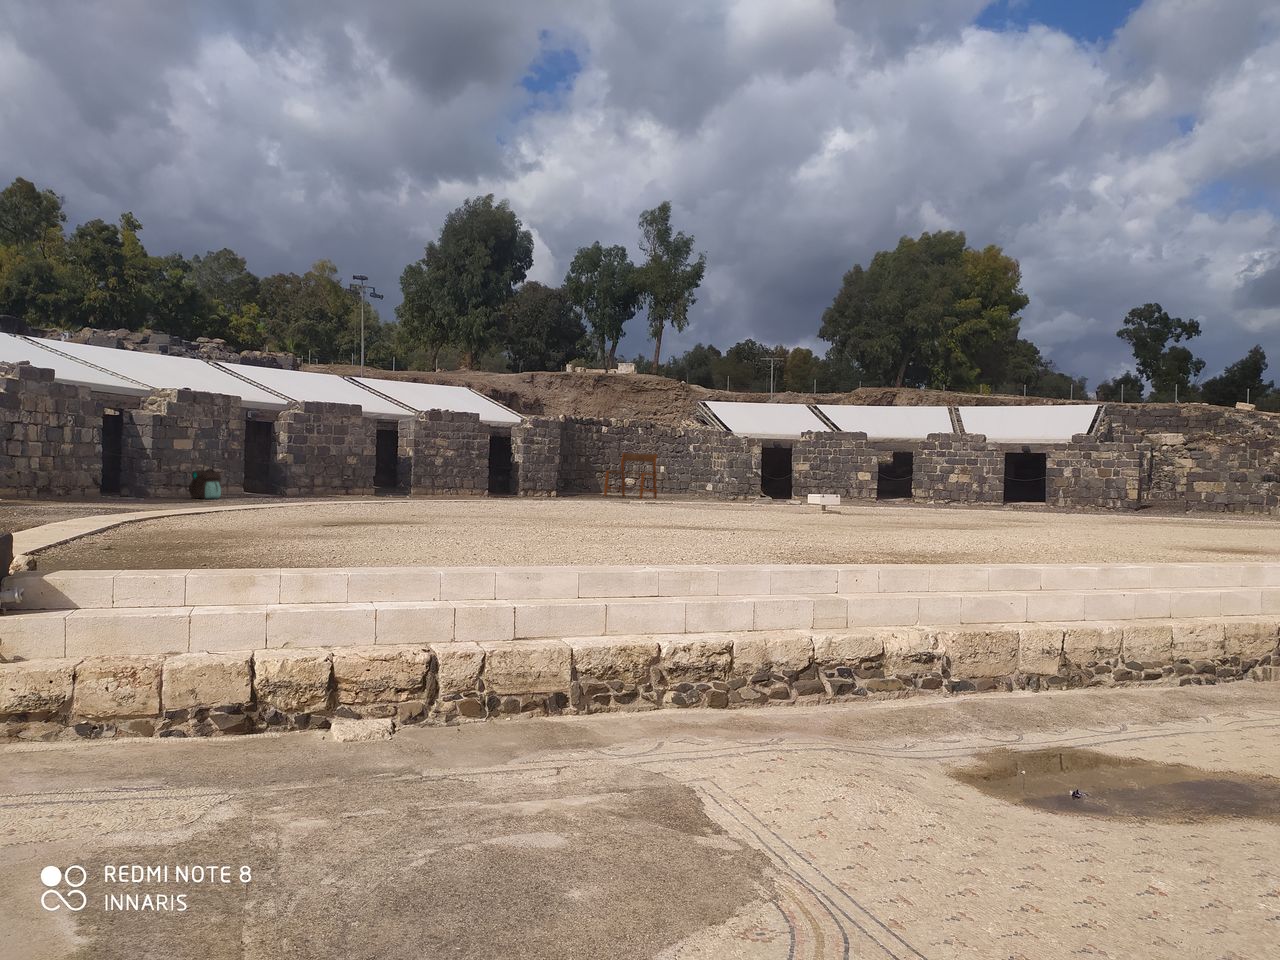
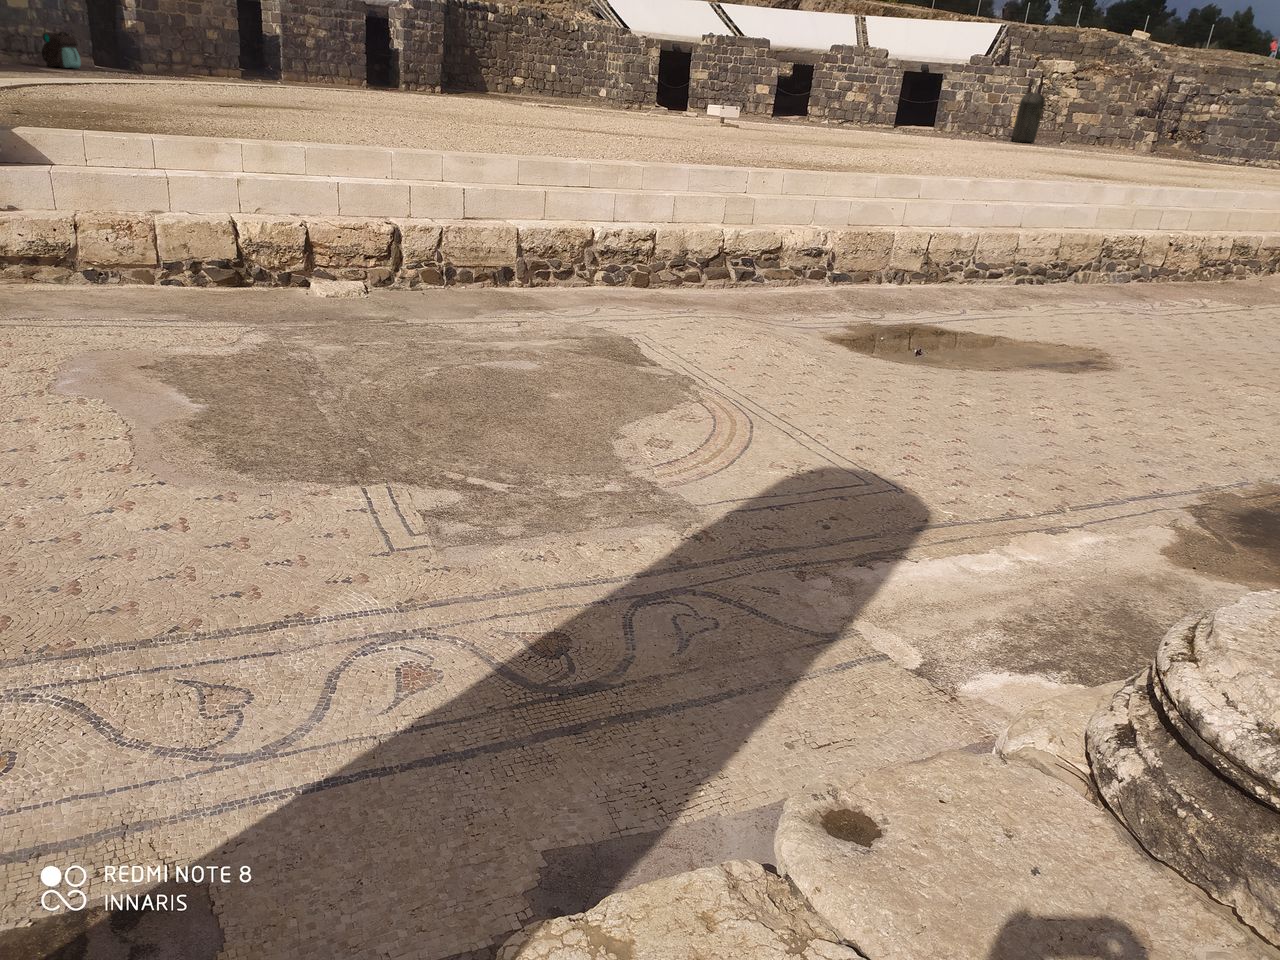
bench: present [604,453,657,499] -> none [498,45,556,100]
trash can: none [1133,464,1161,513] -> present [1011,92,1045,143]

